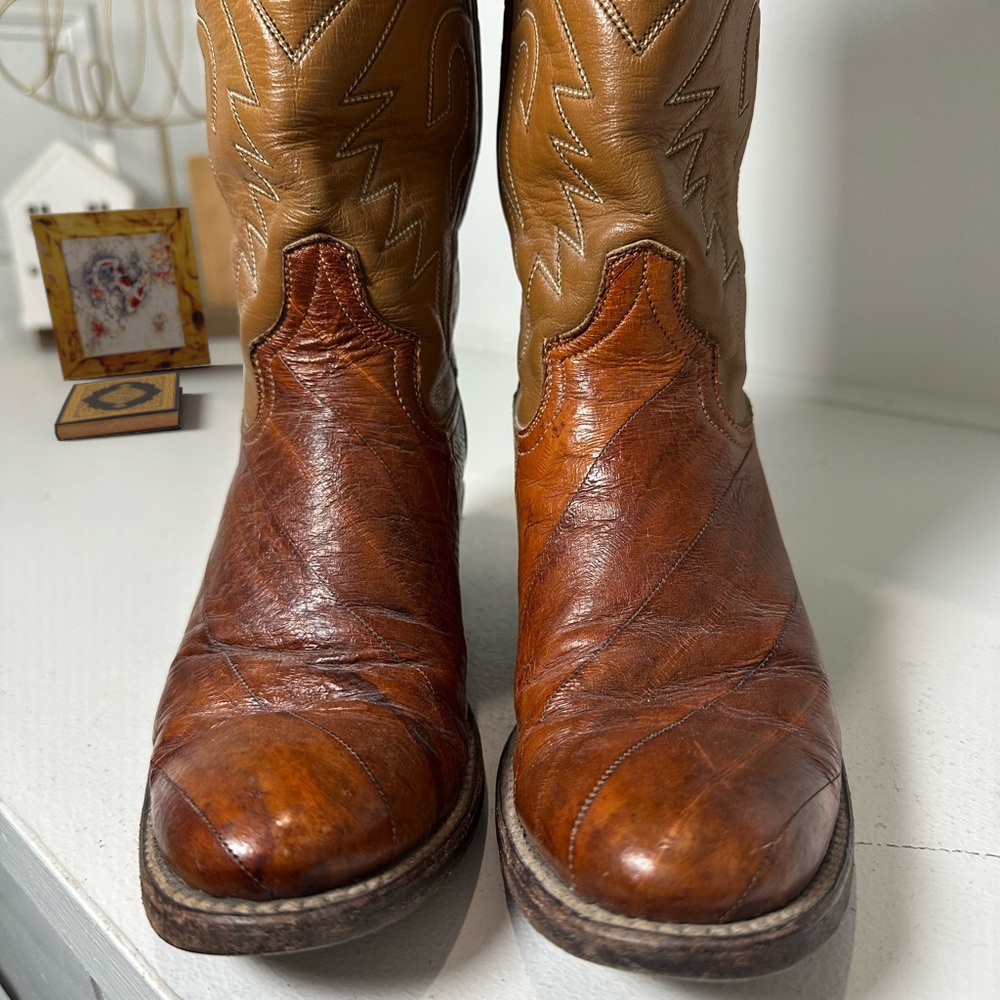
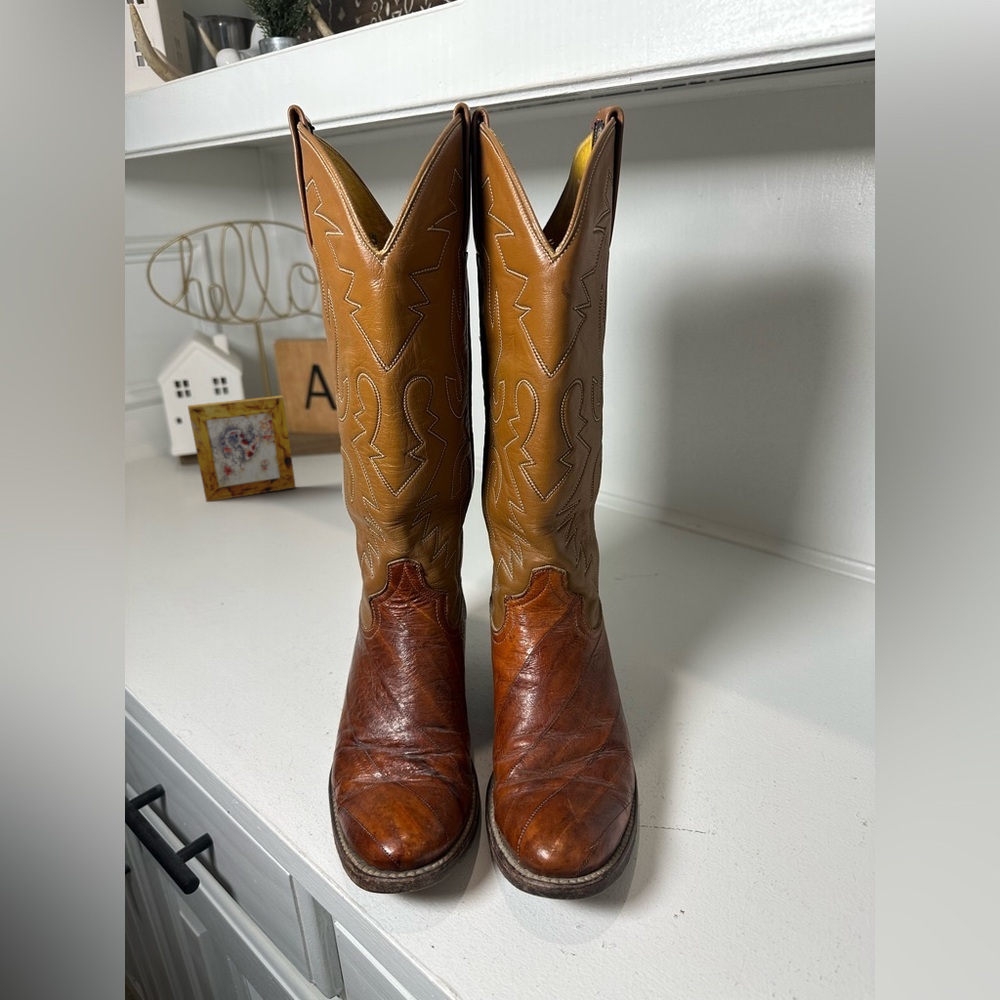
hardback book: present [54,372,183,441] -> none [217,503,290,560]

